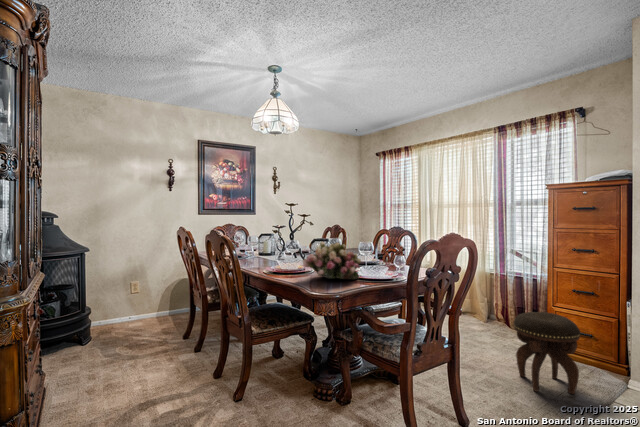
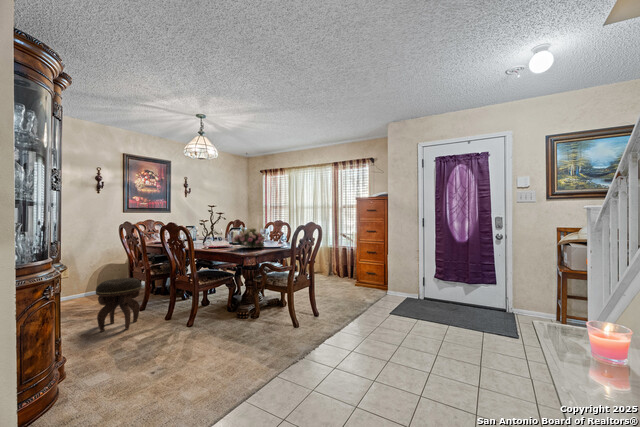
footstool: present [514,312,580,394] -> present [96,278,142,332]

